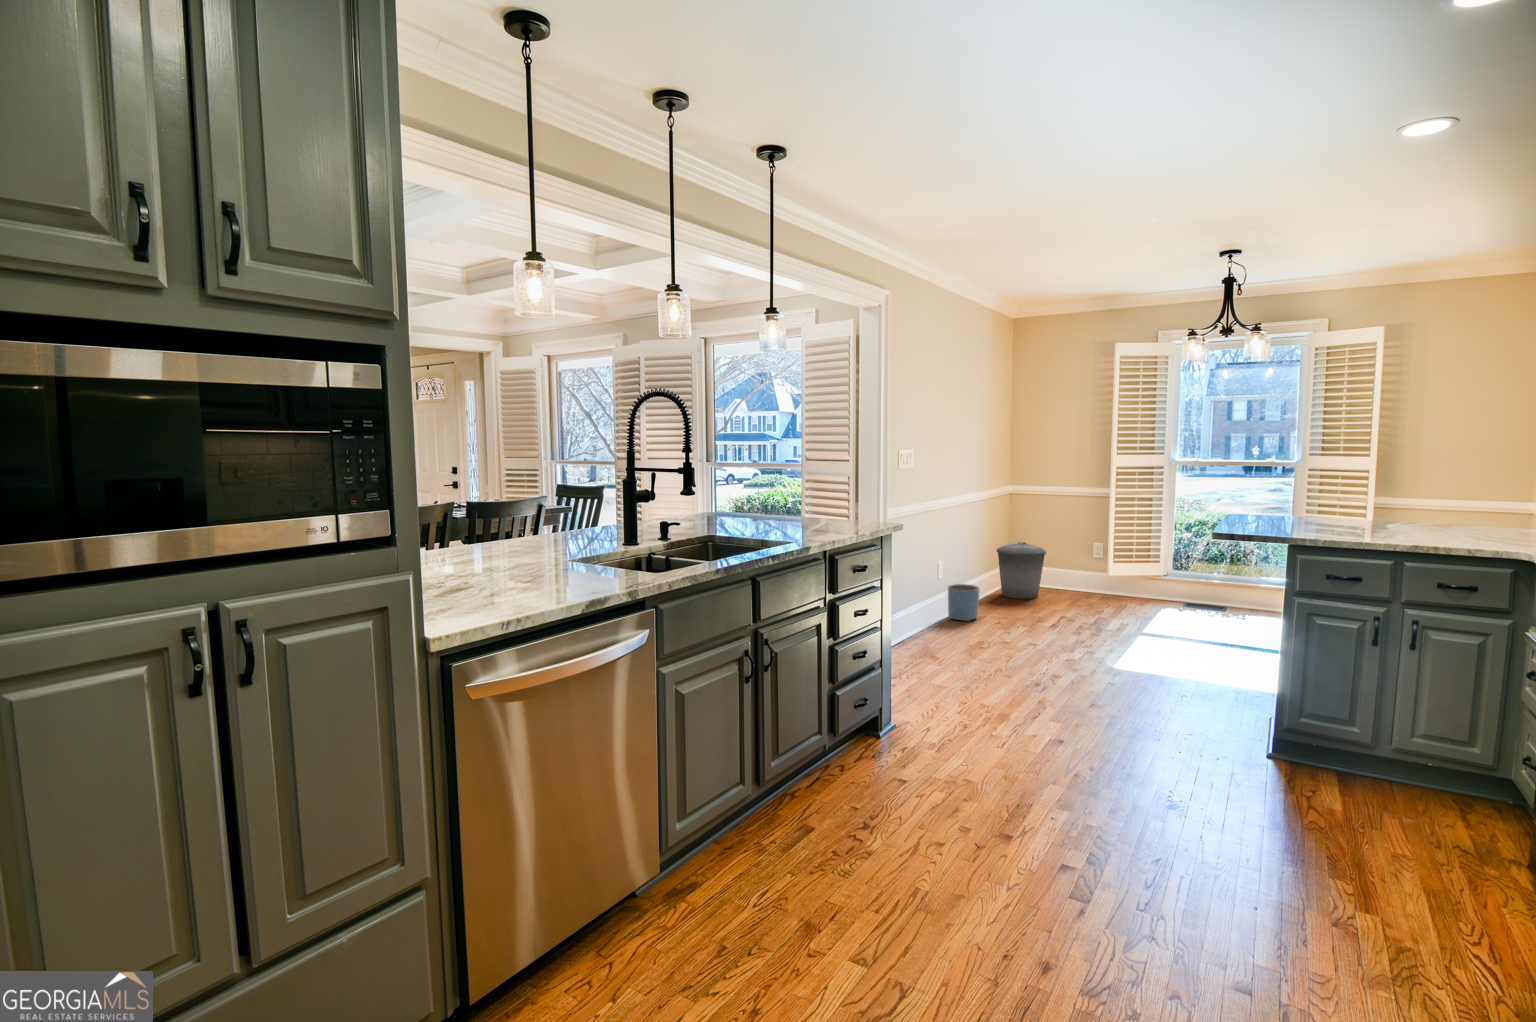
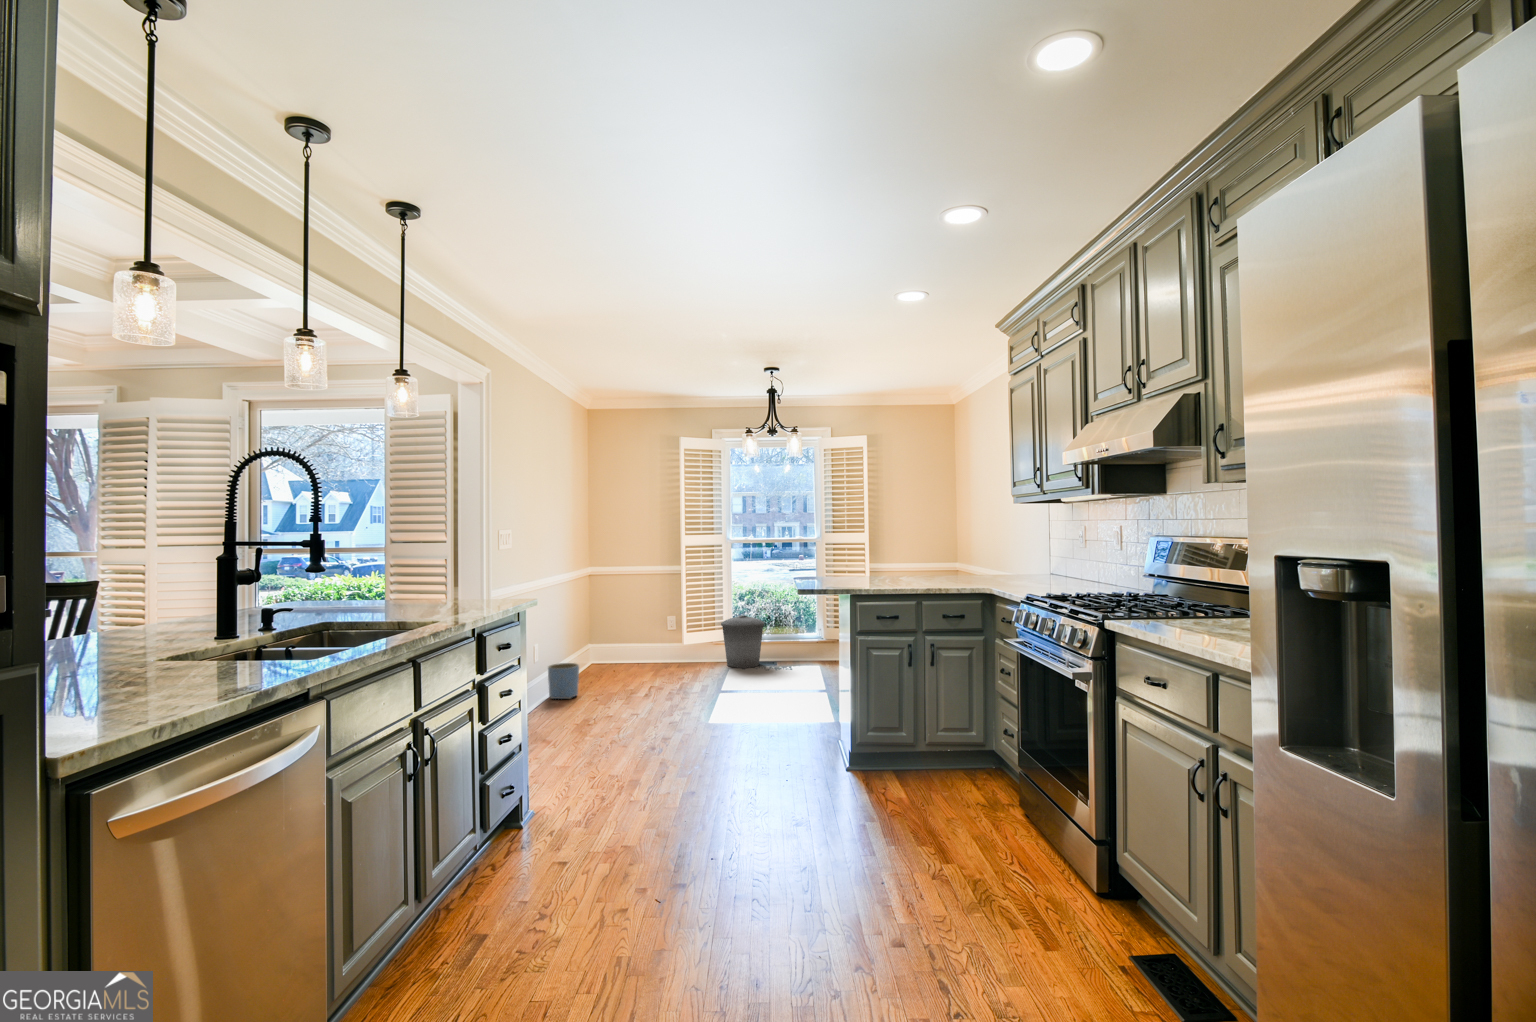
trash can: present [996,542,1046,599] -> present [721,615,764,668]

